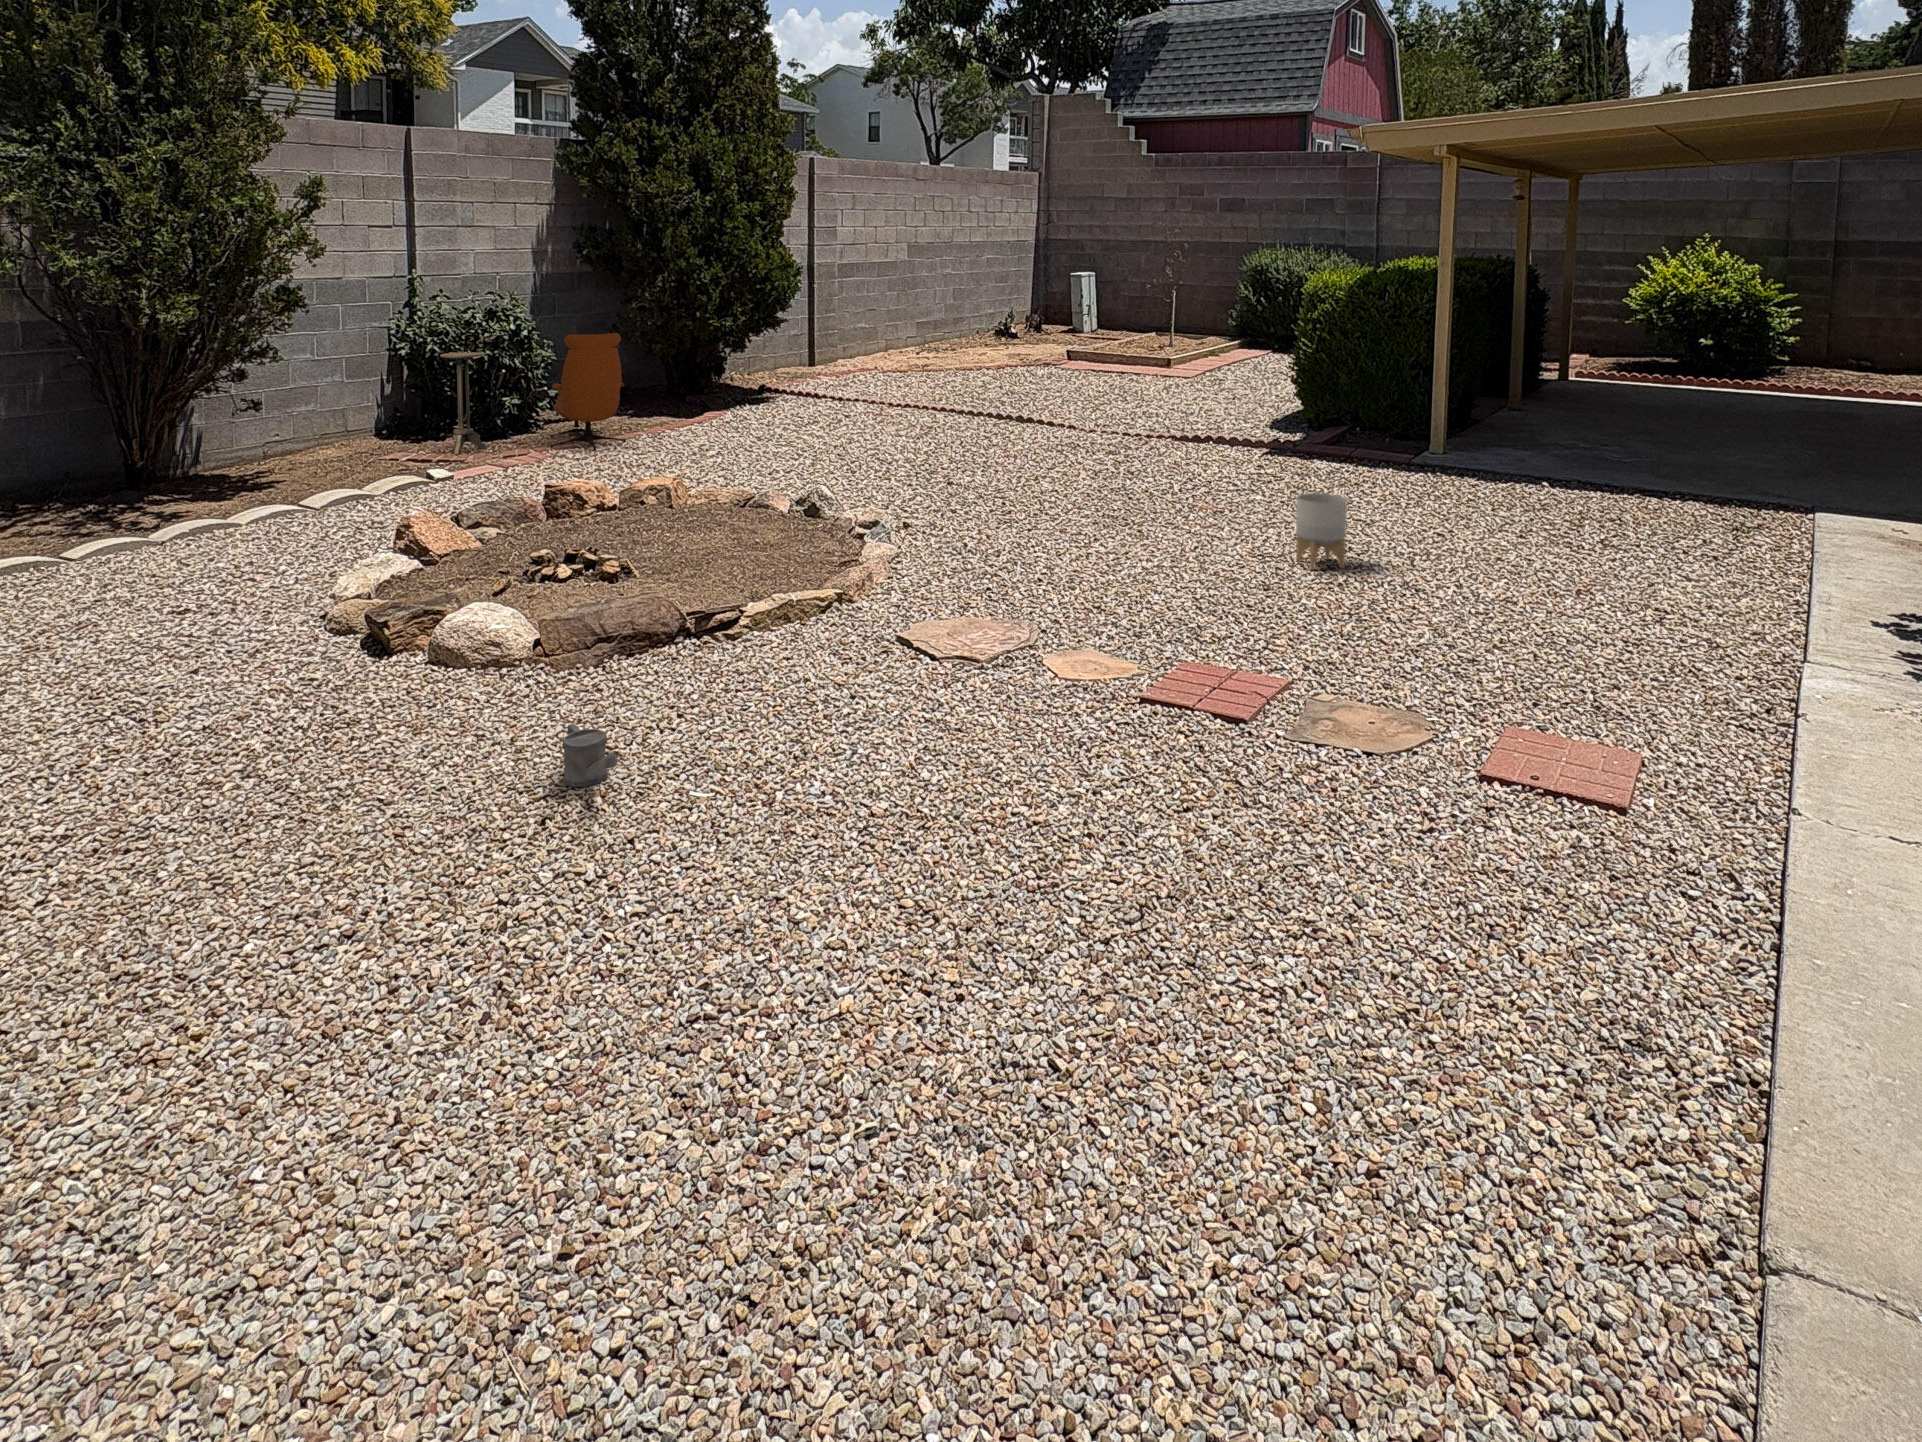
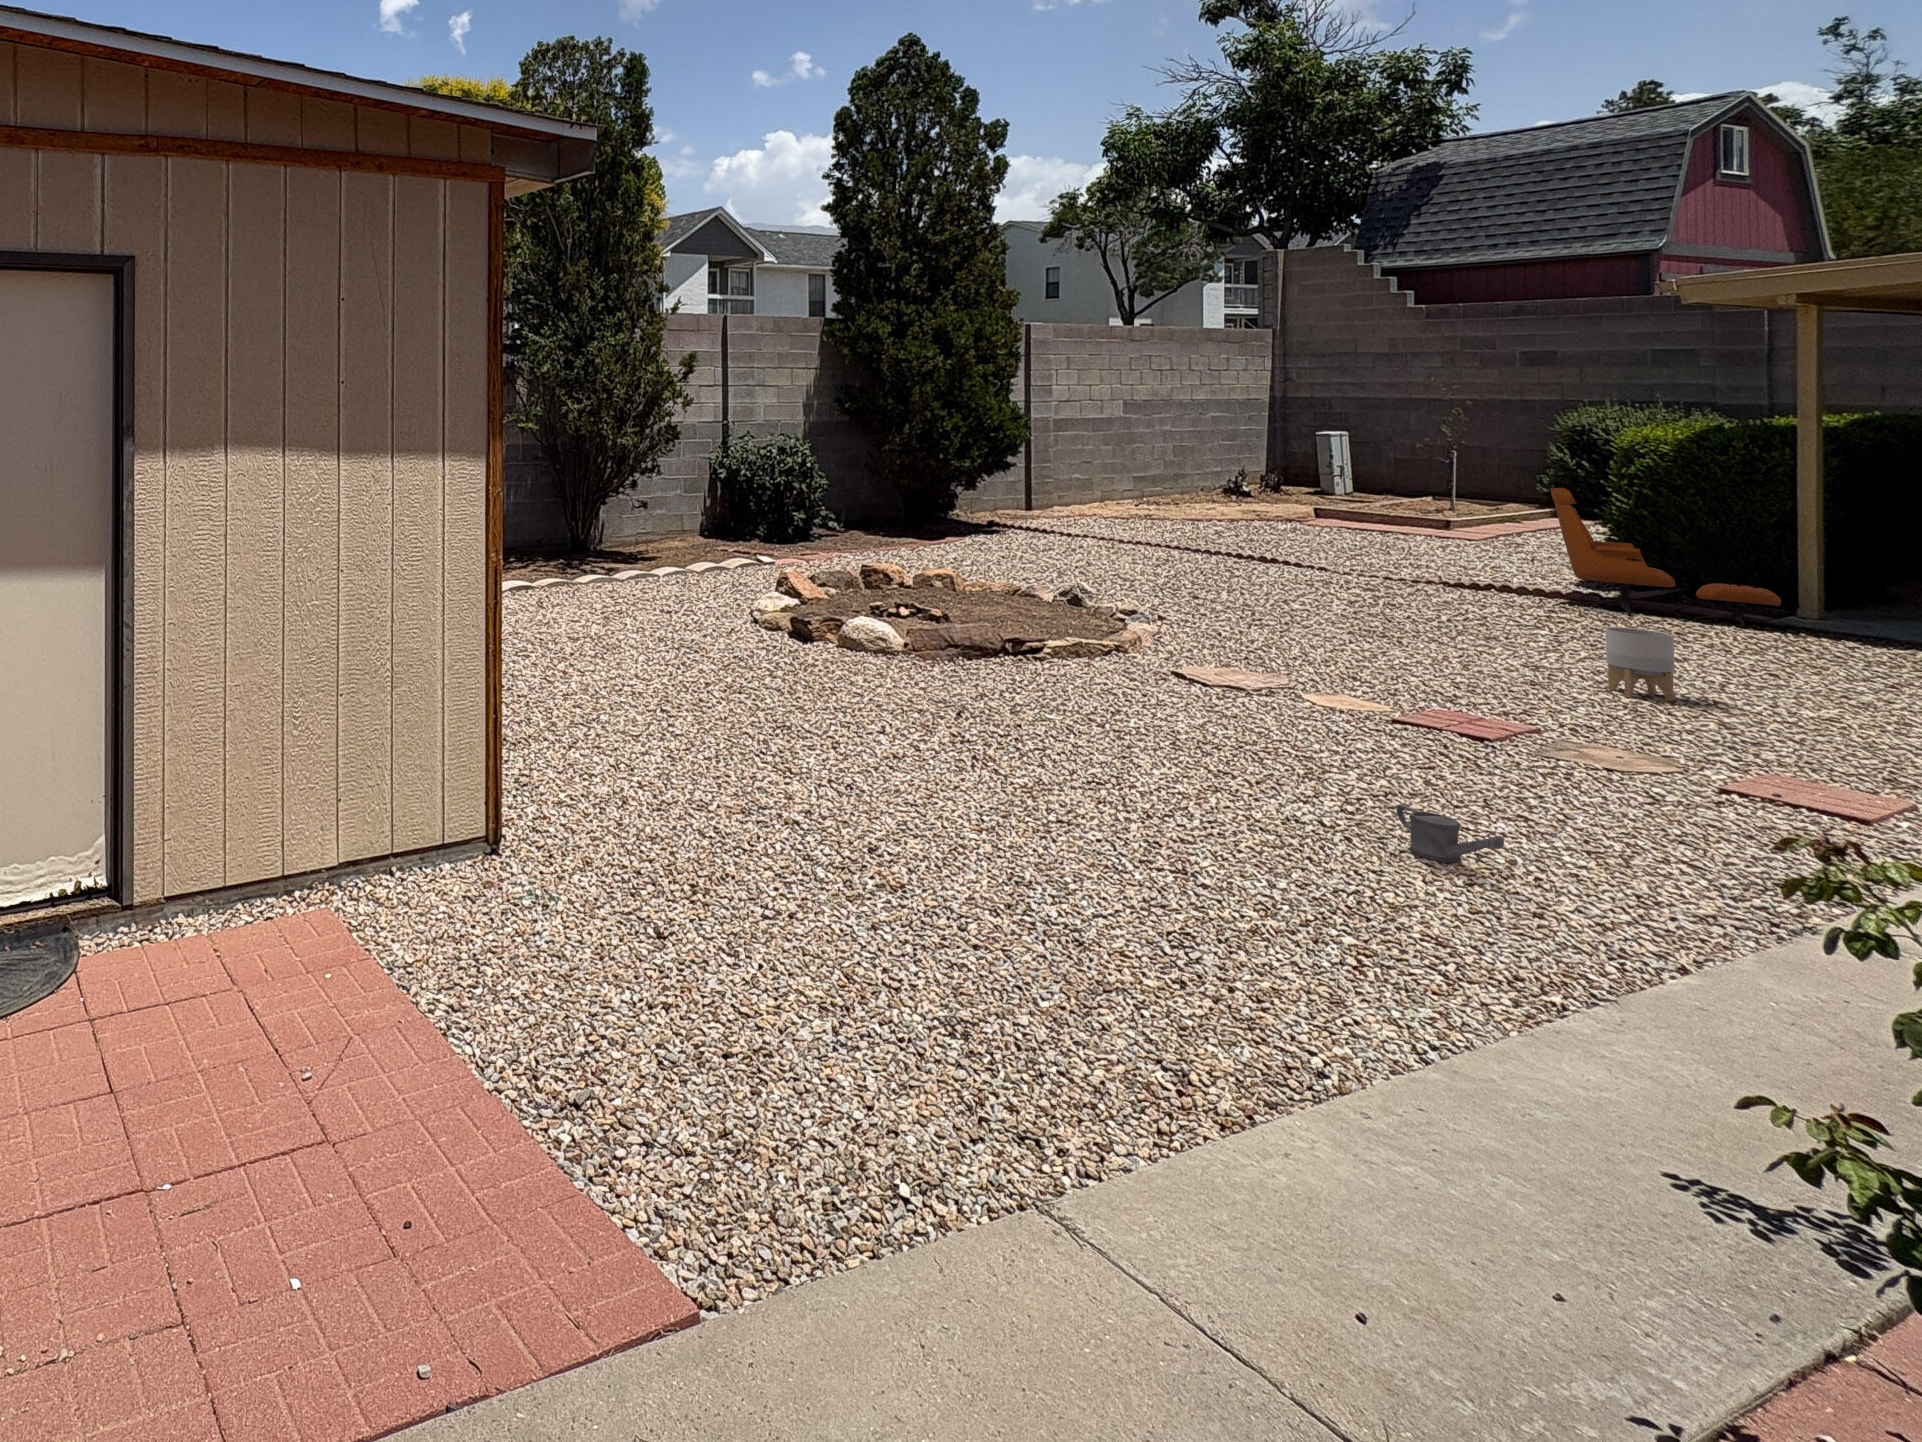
lounge chair: present [550,333,626,451] -> present [1551,488,1783,628]
side table: present [440,352,486,454] -> none [752,471,781,543]
watering can: present [563,724,617,787] -> present [1397,805,1504,863]

